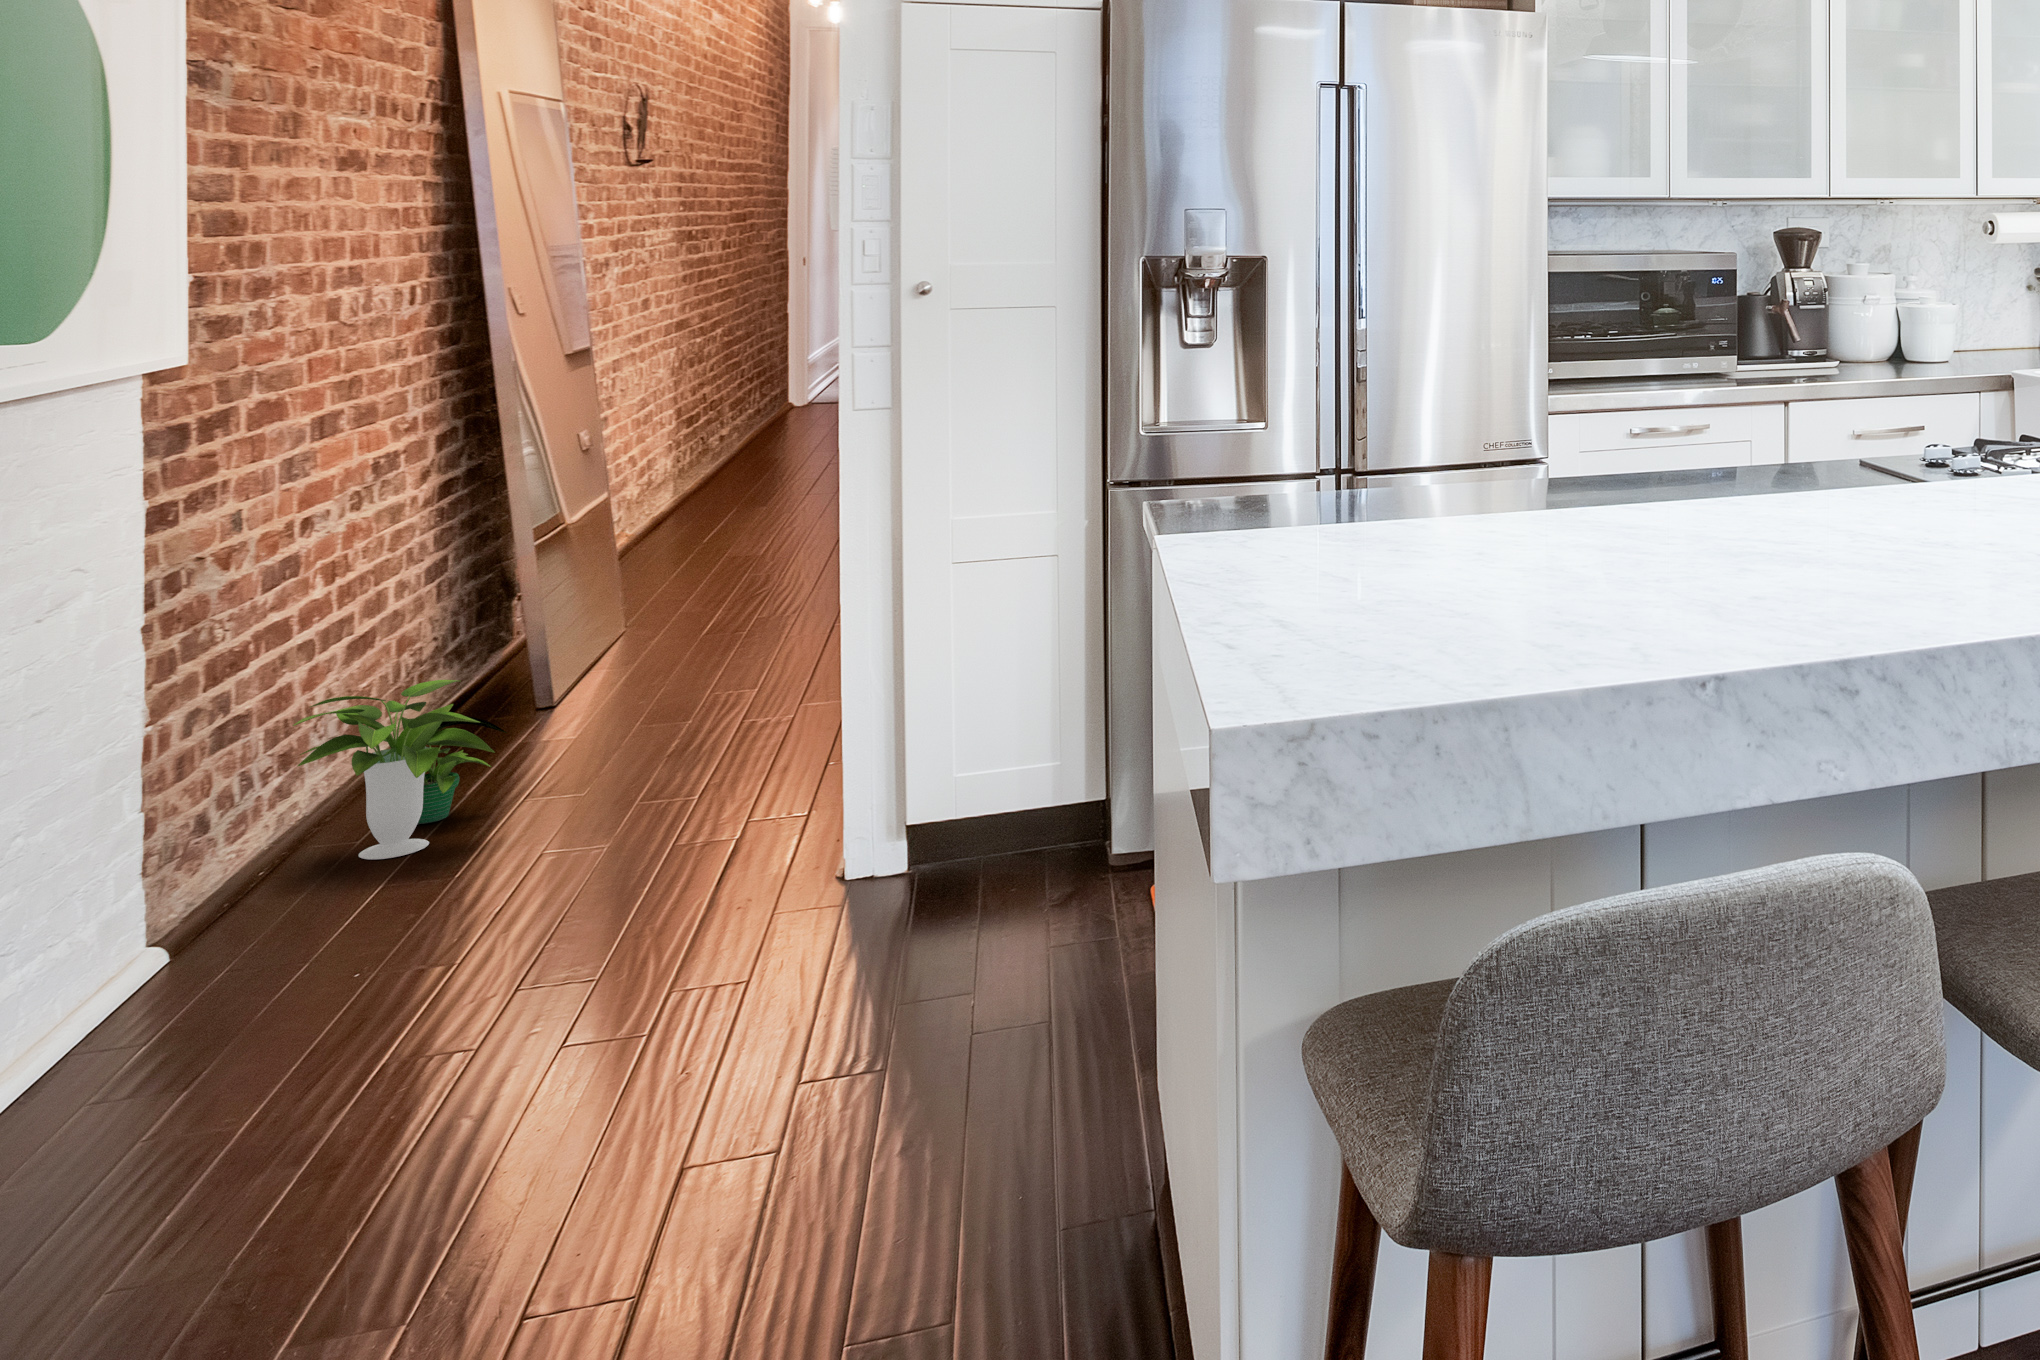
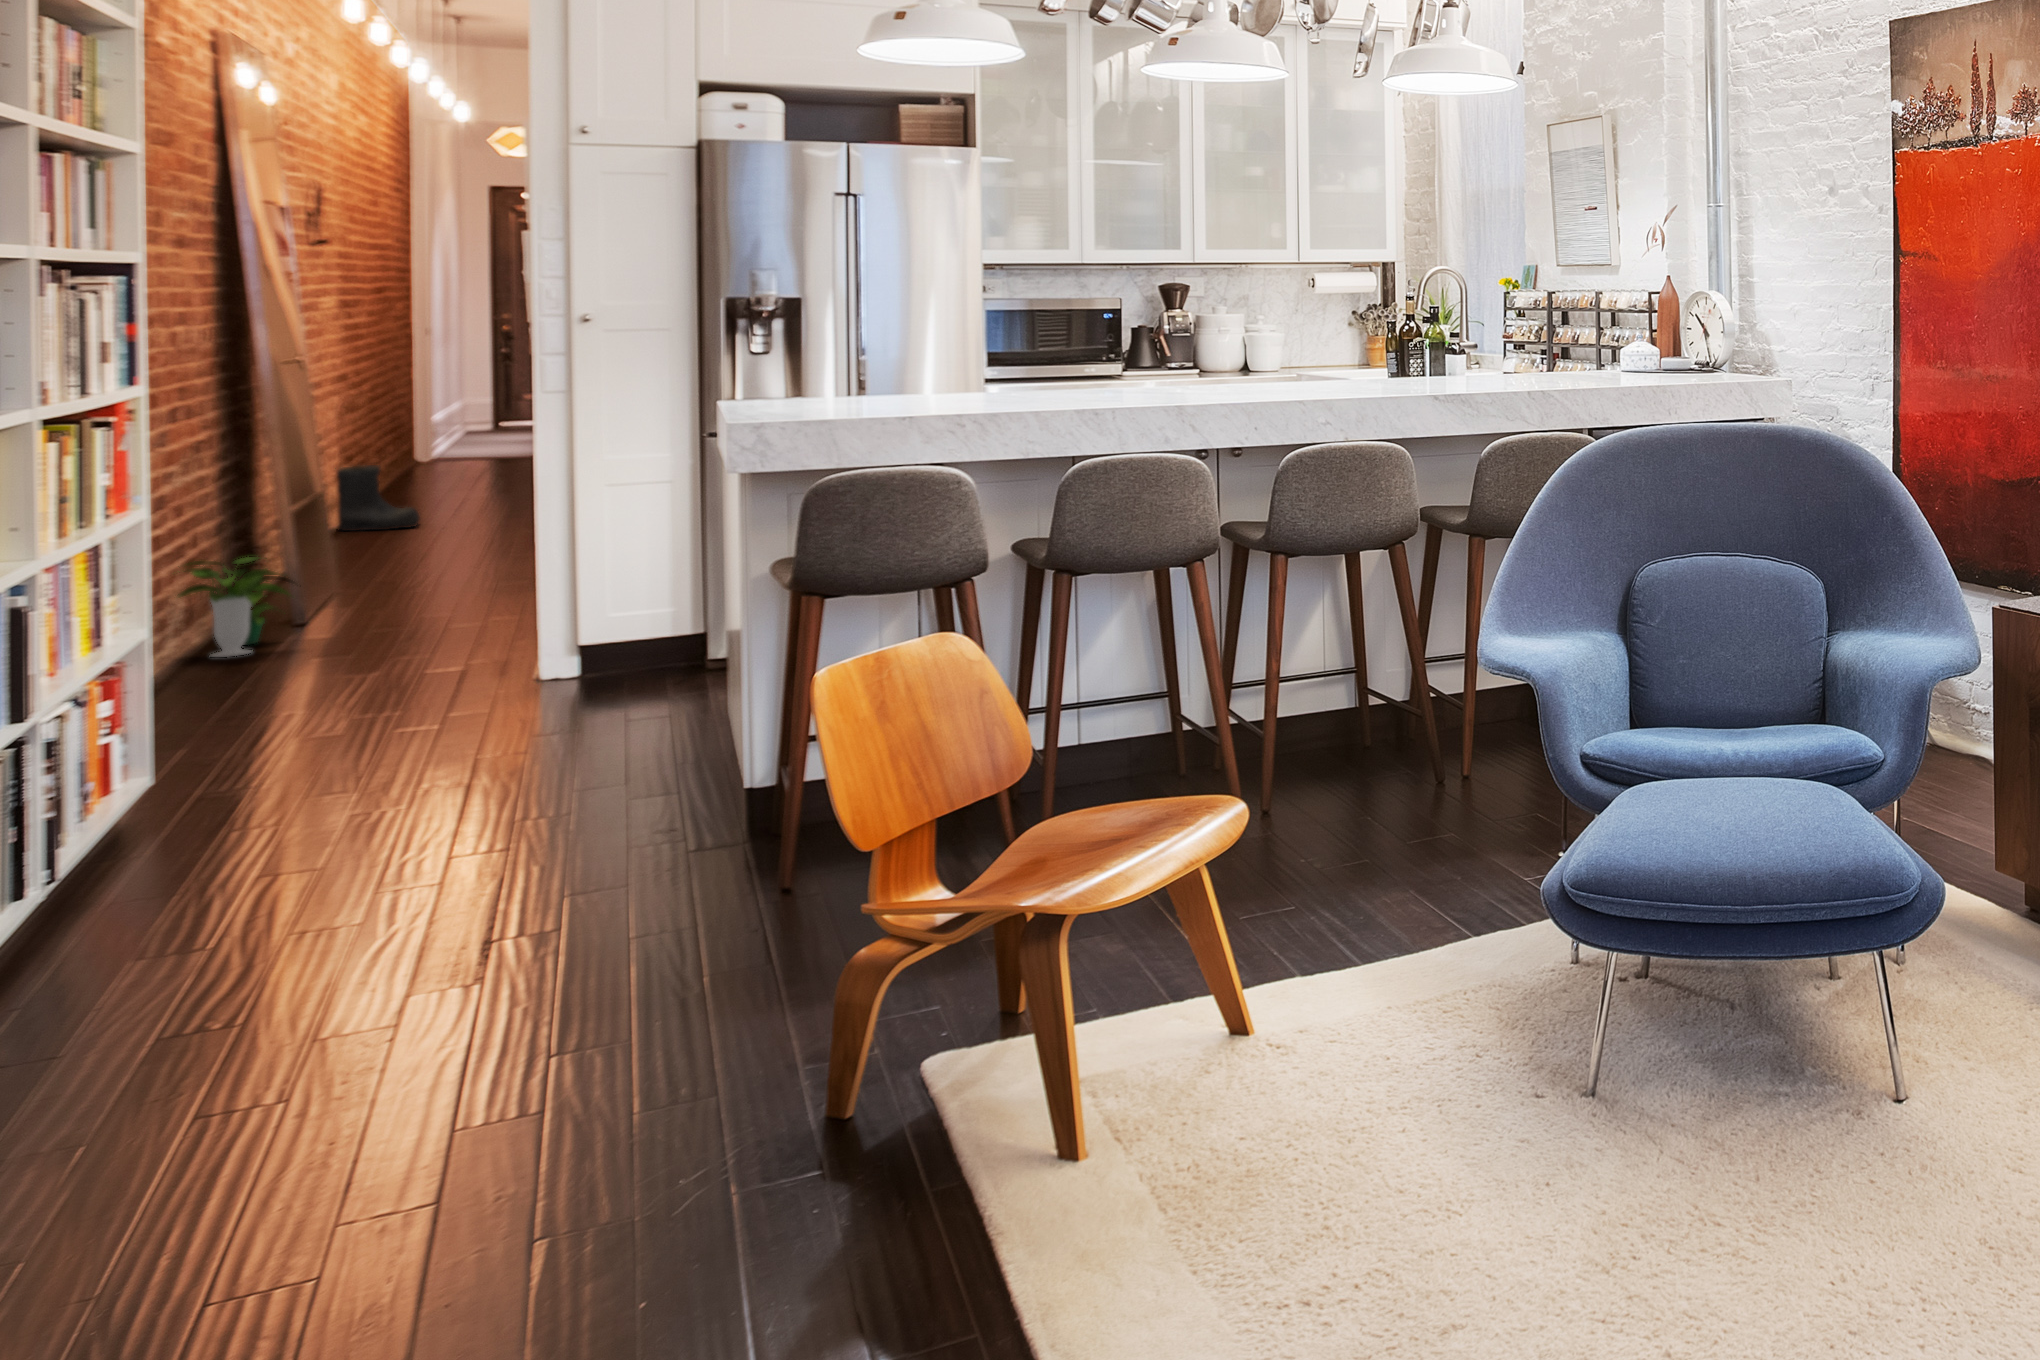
boots: none [659,451,765,539] -> present [335,465,420,531]

